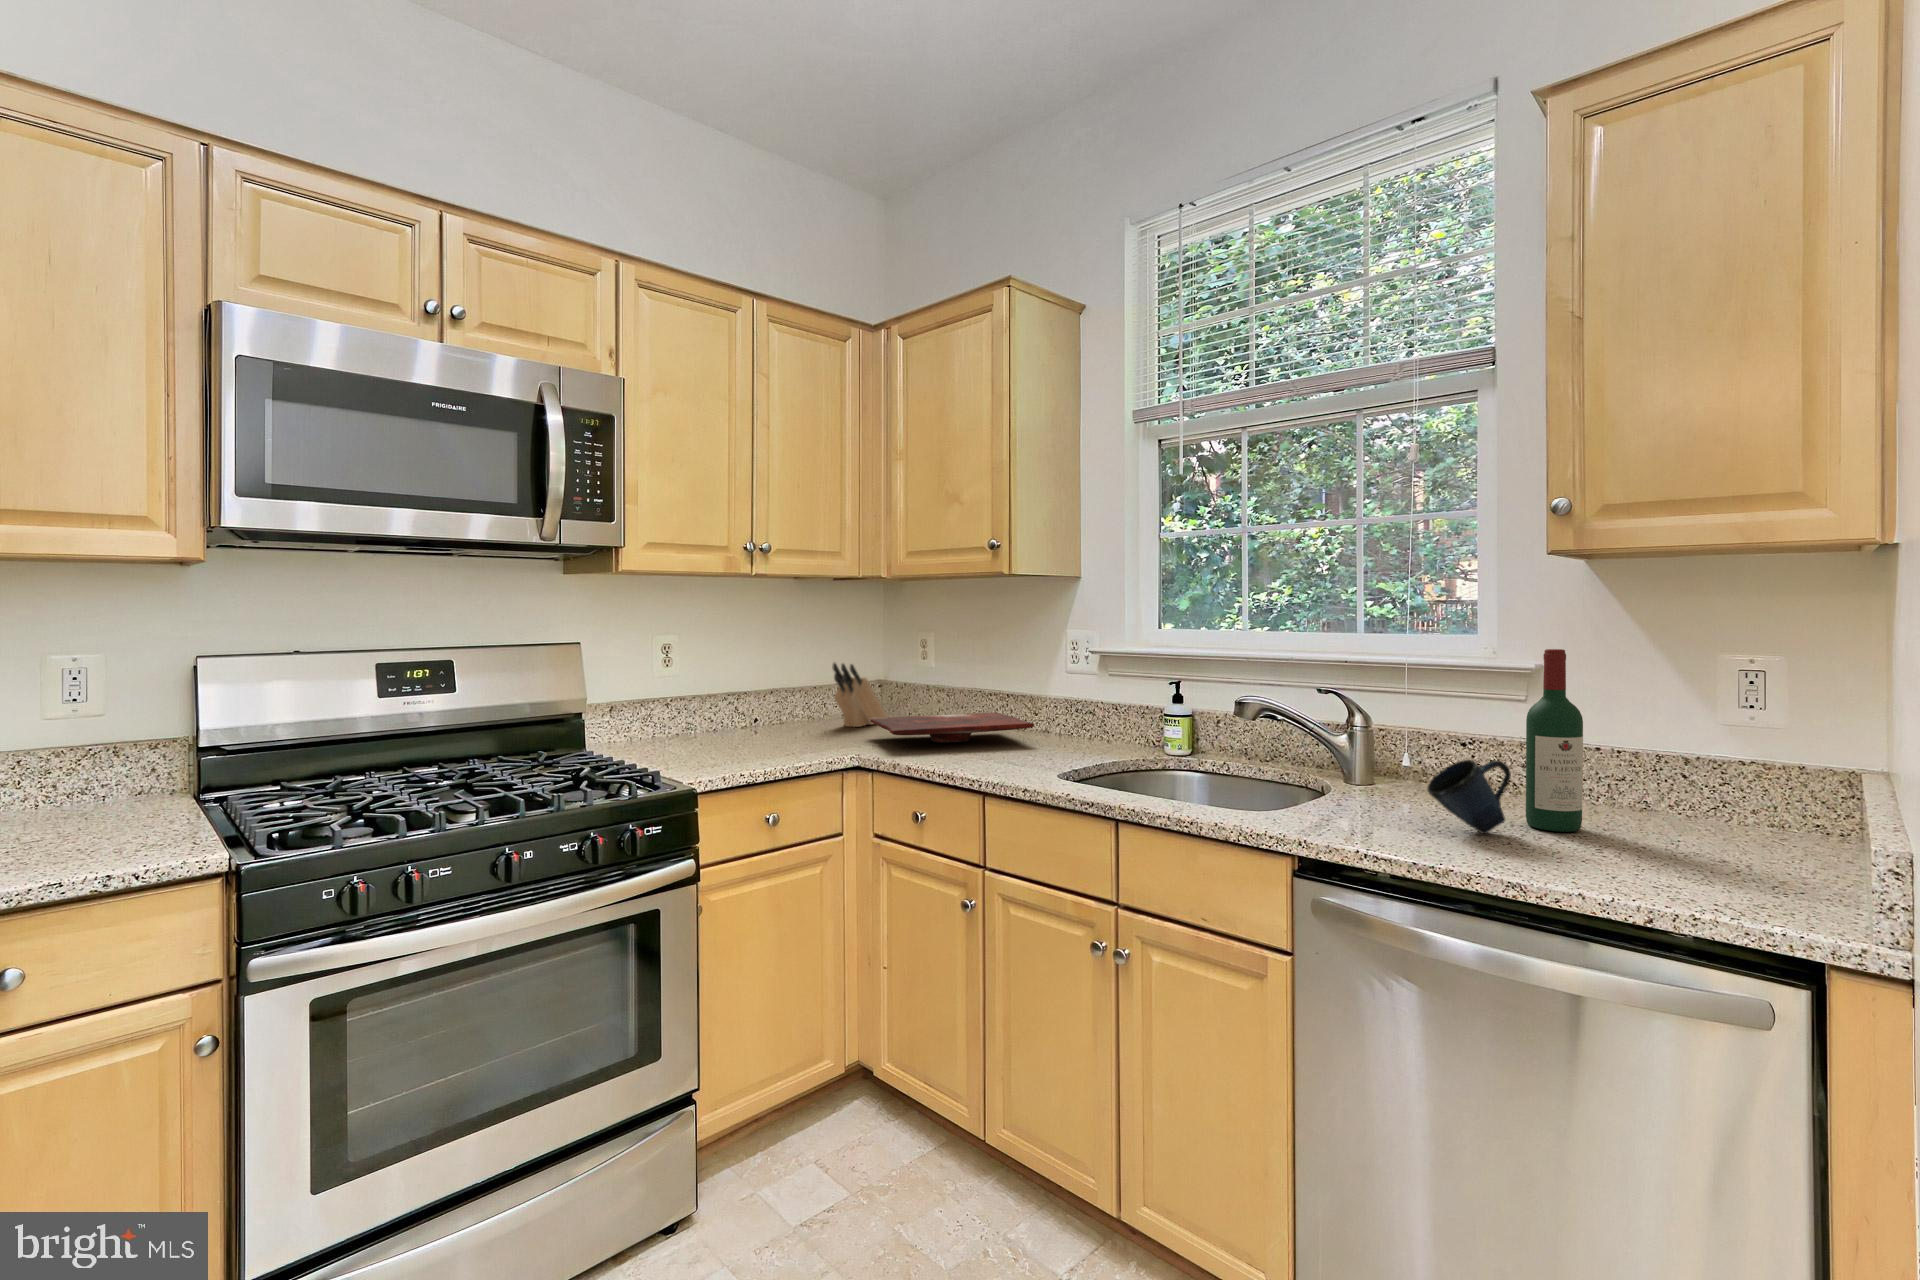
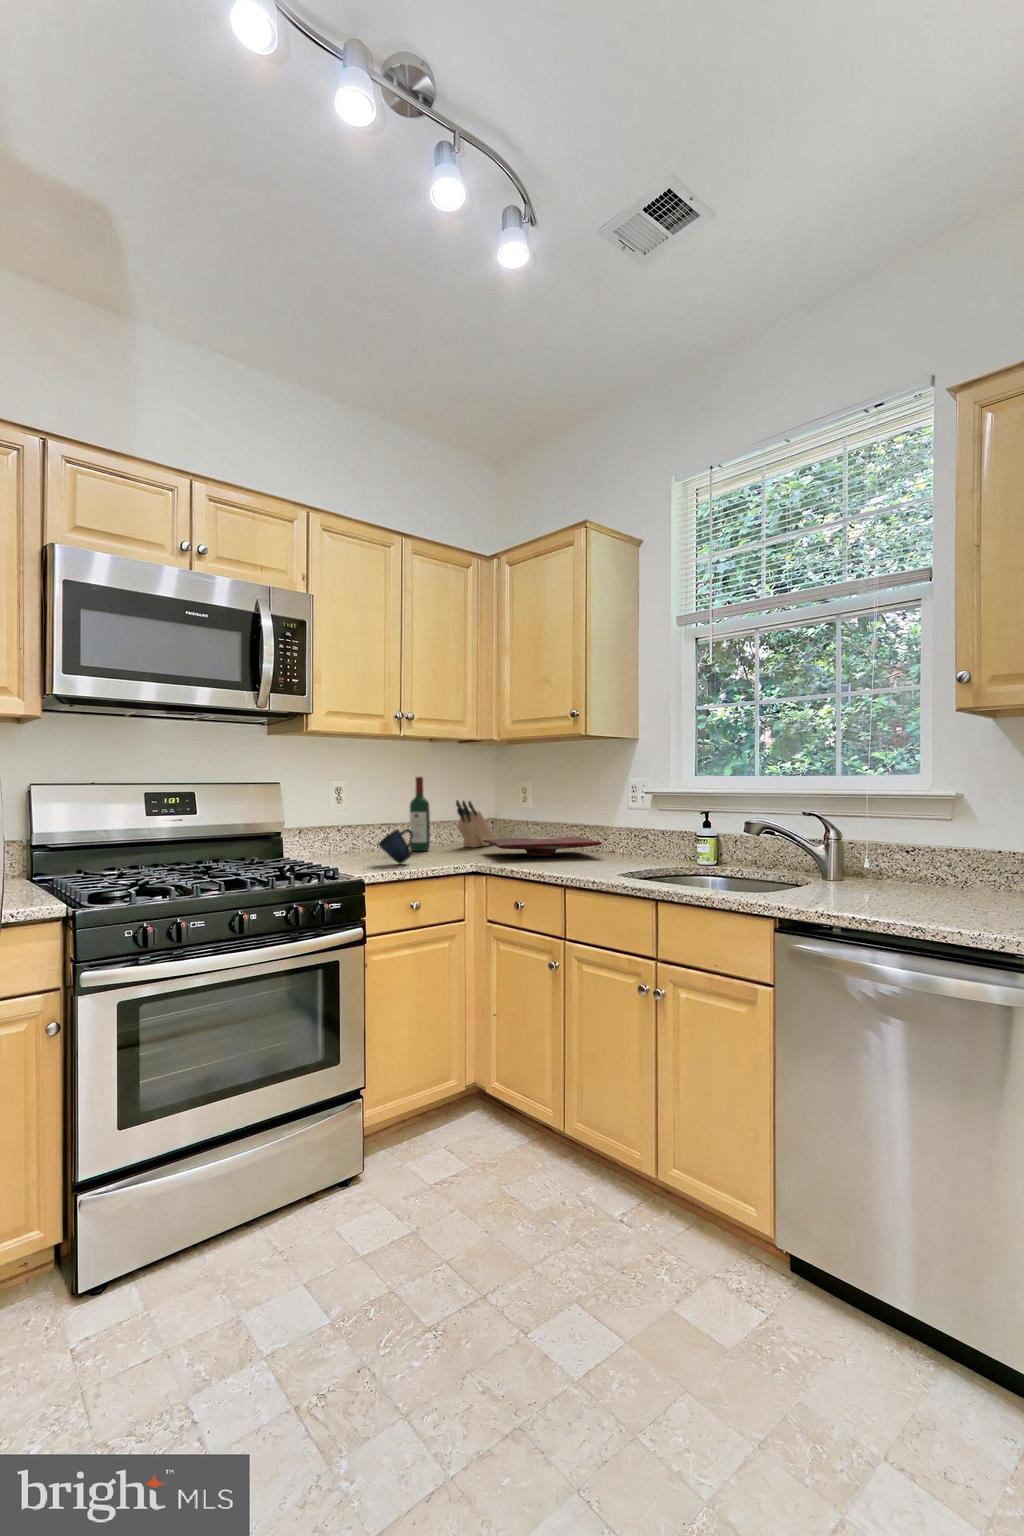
wine bottle: present [1526,649,1583,832] -> present [410,777,430,851]
mug: present [1427,760,1511,834] -> present [378,829,413,864]

